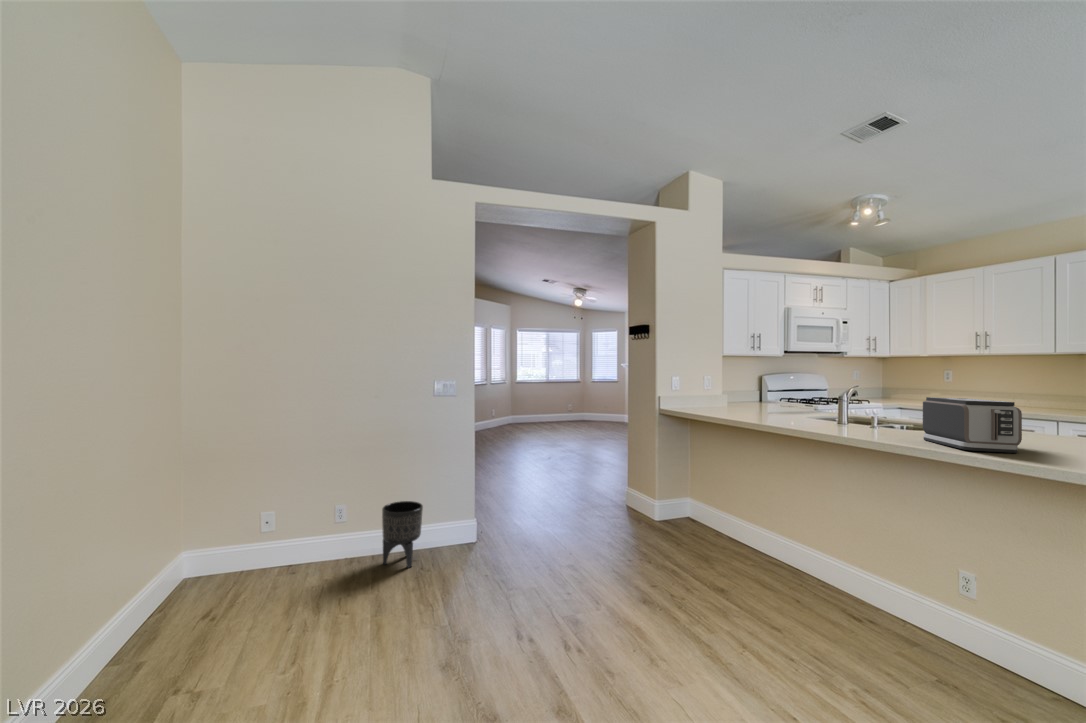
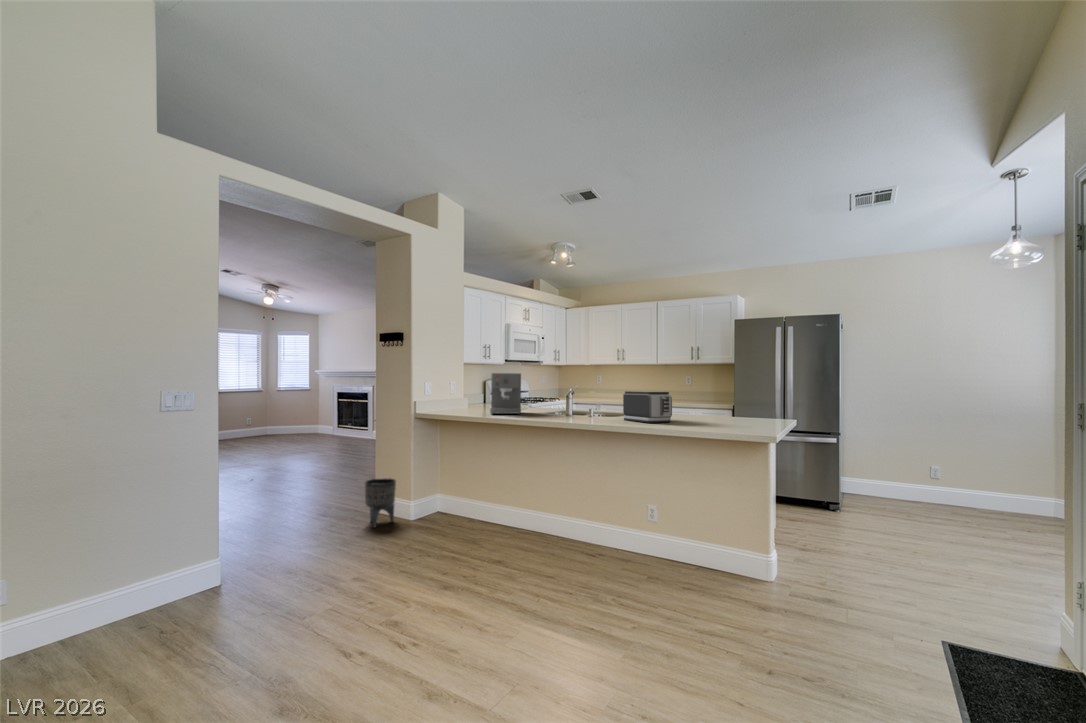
coffee maker: none [735,368,780,418] -> present [490,373,521,414]
planter: present [382,501,423,568] -> present [365,478,396,528]

